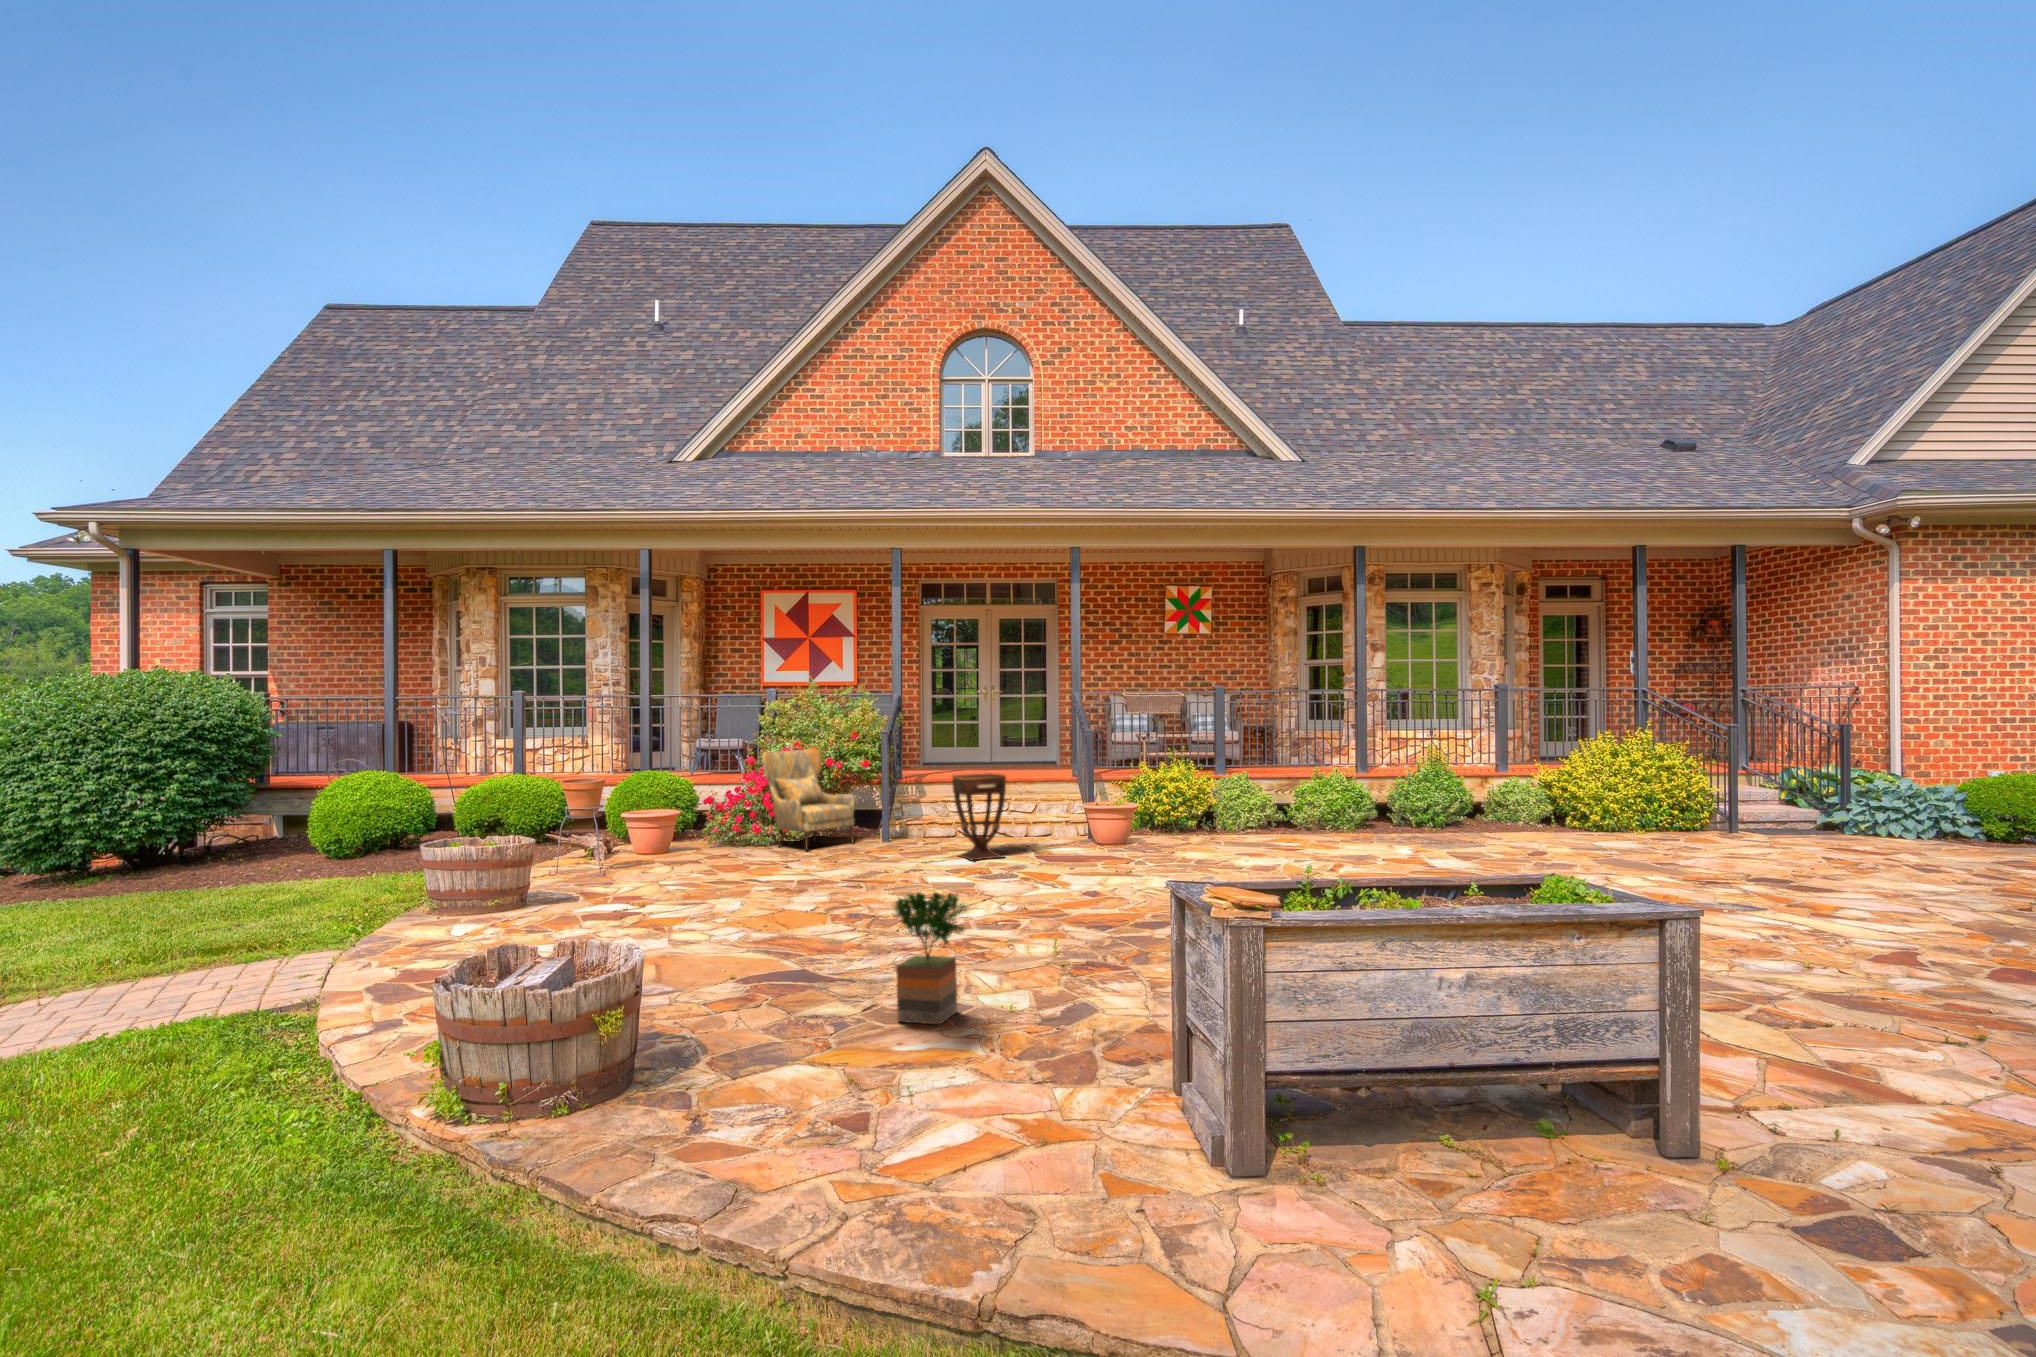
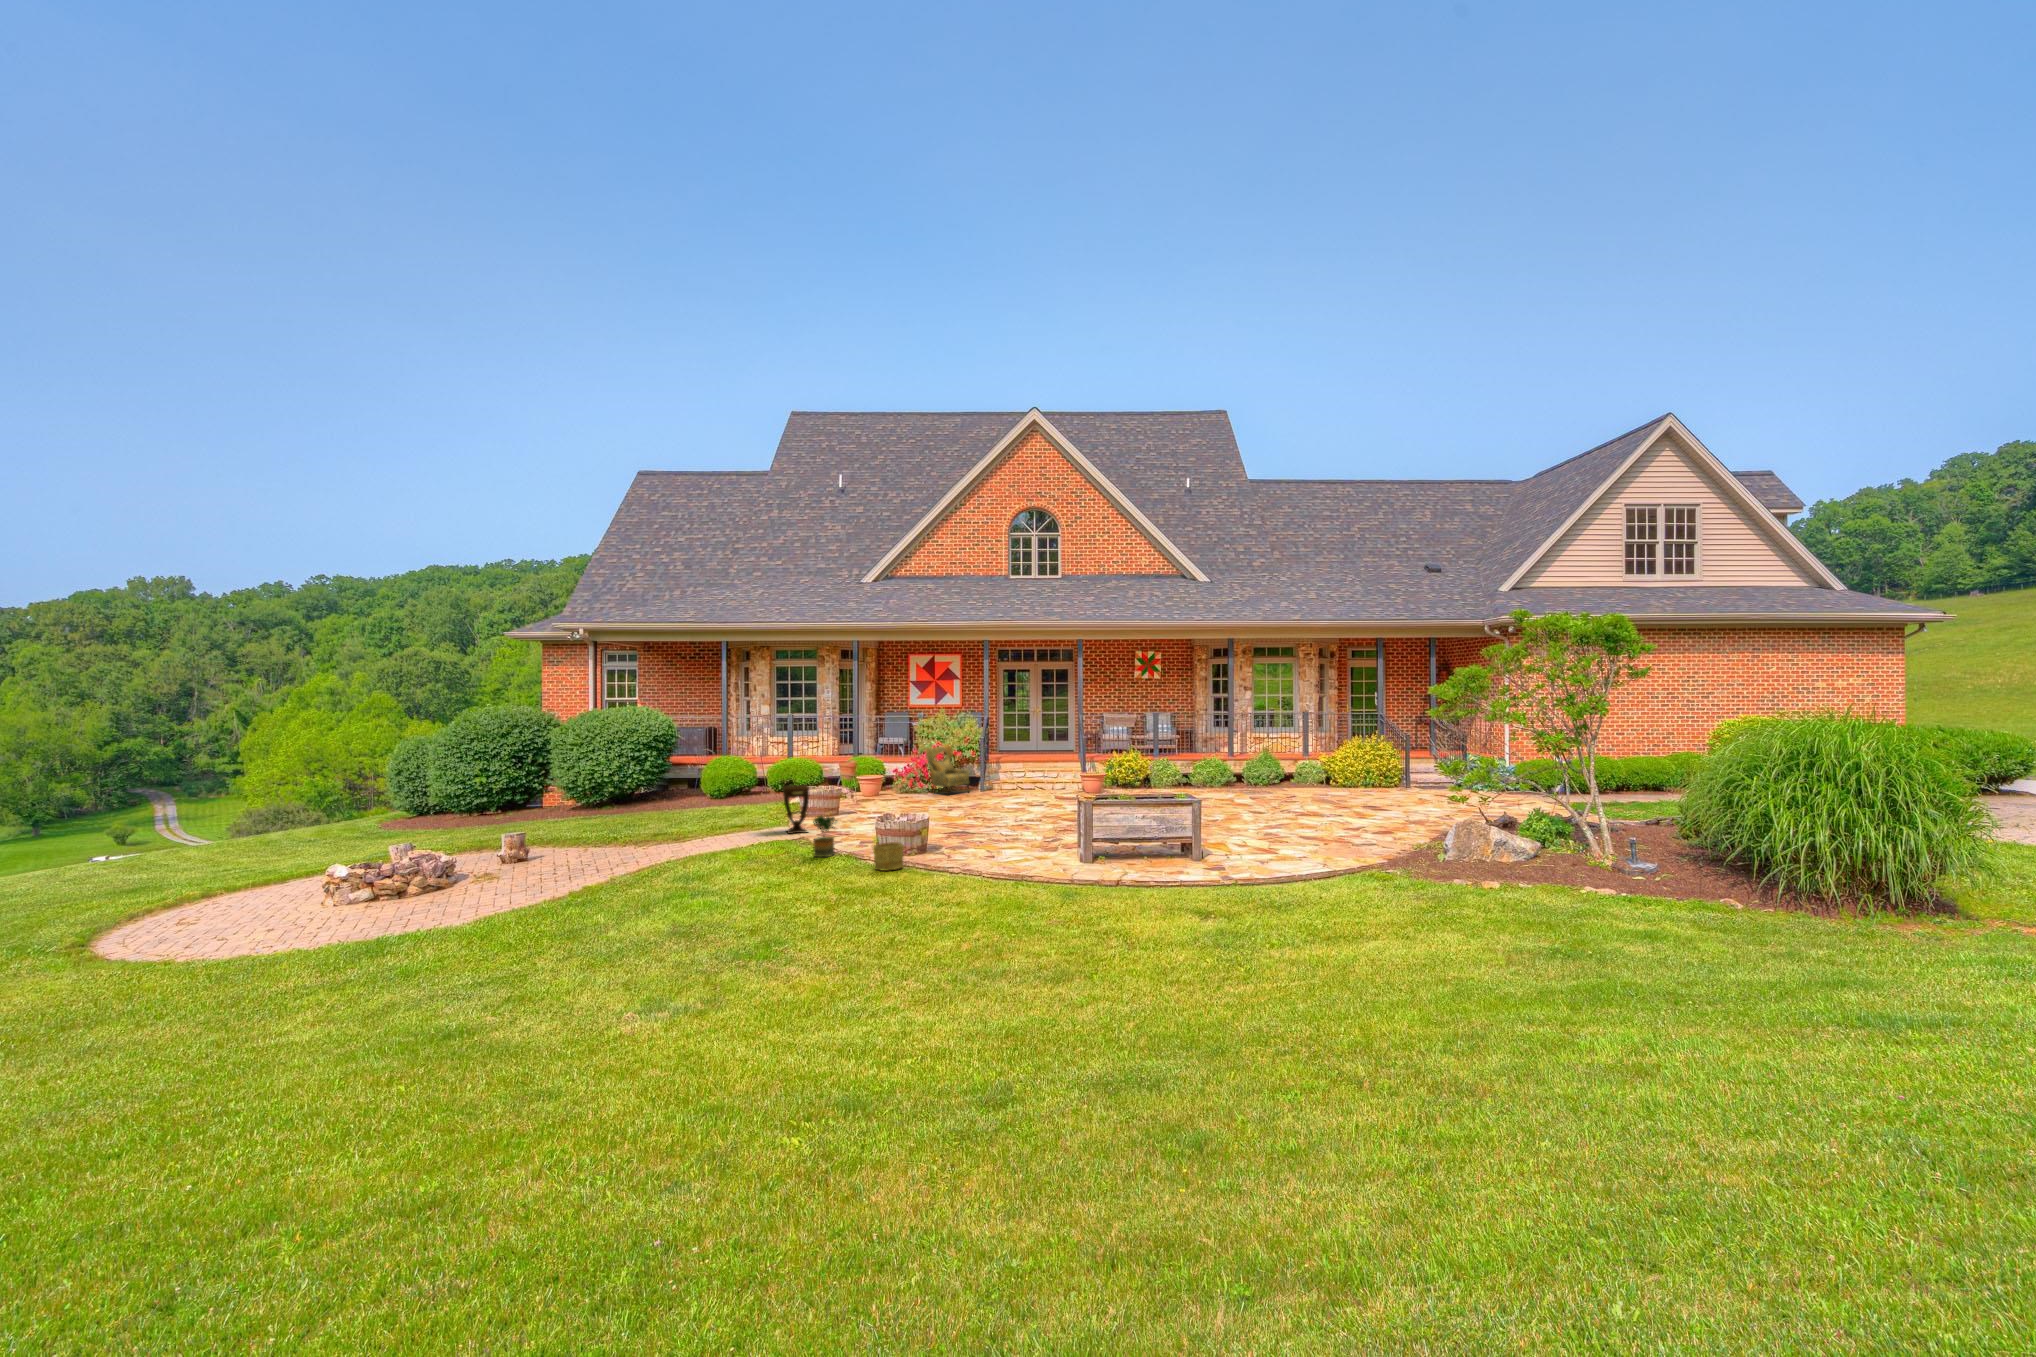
side table: present [952,773,1006,860] -> present [783,785,809,834]
potted tree: present [894,892,967,1024] -> present [813,815,837,857]
wooden bucket: none [288,1067,441,1213] -> present [873,842,903,871]

